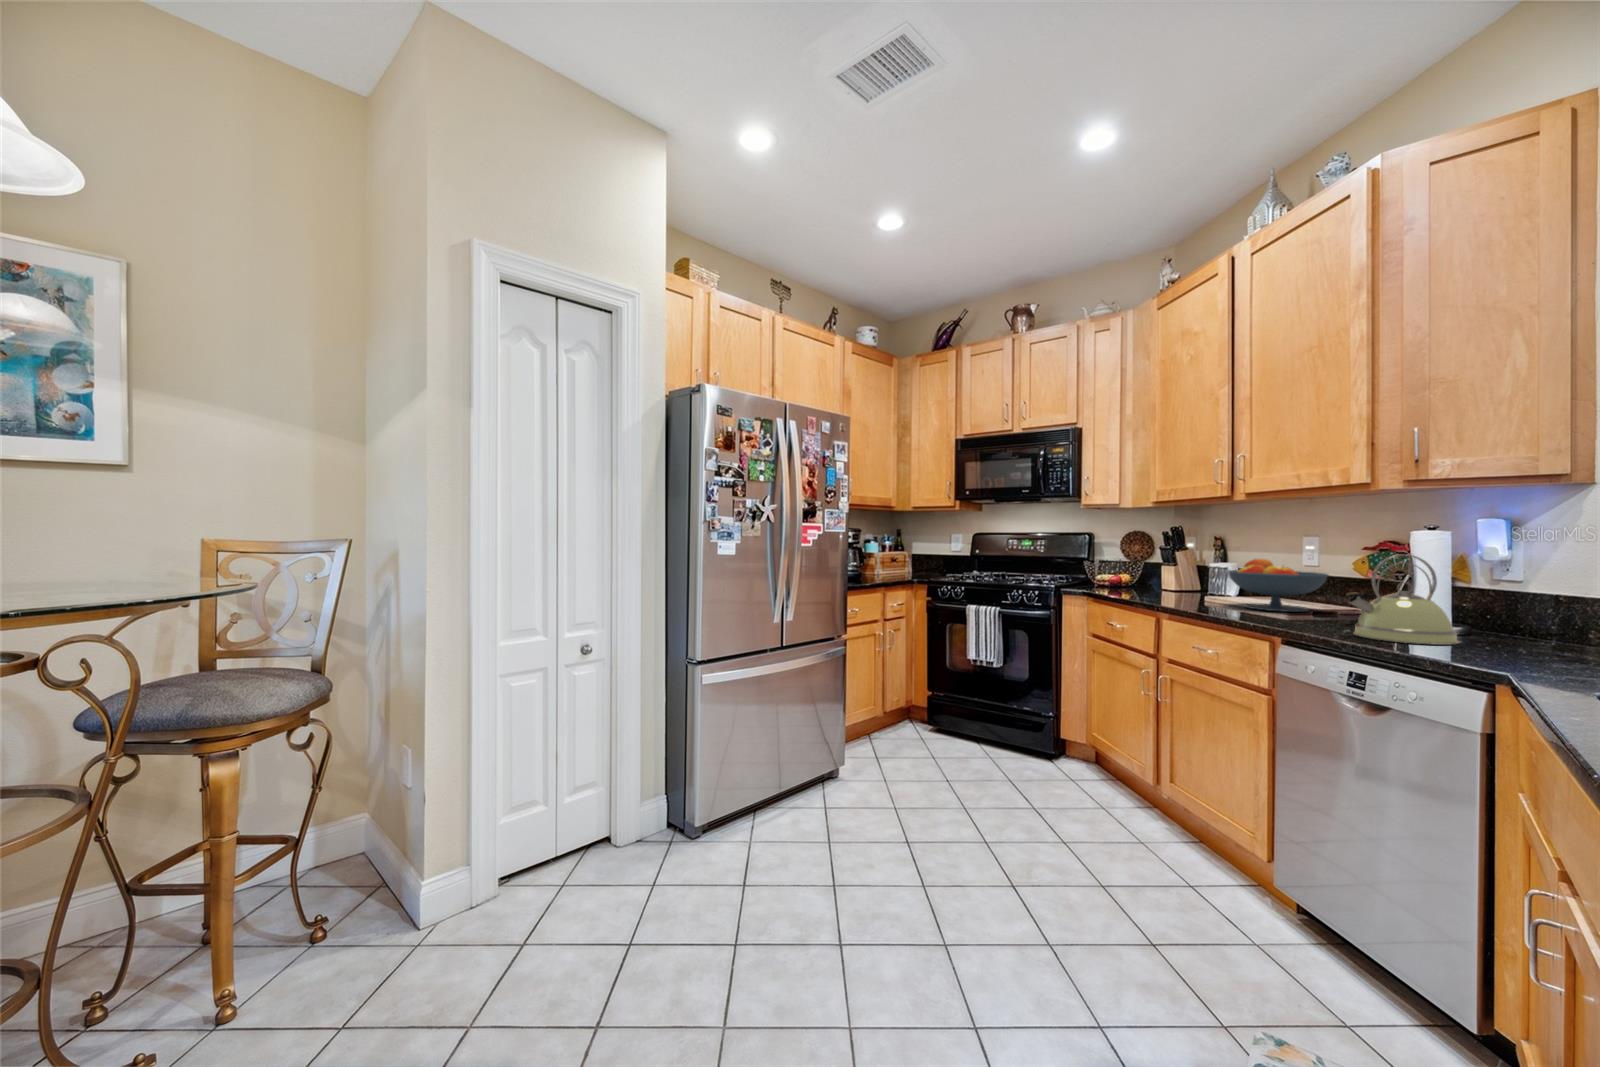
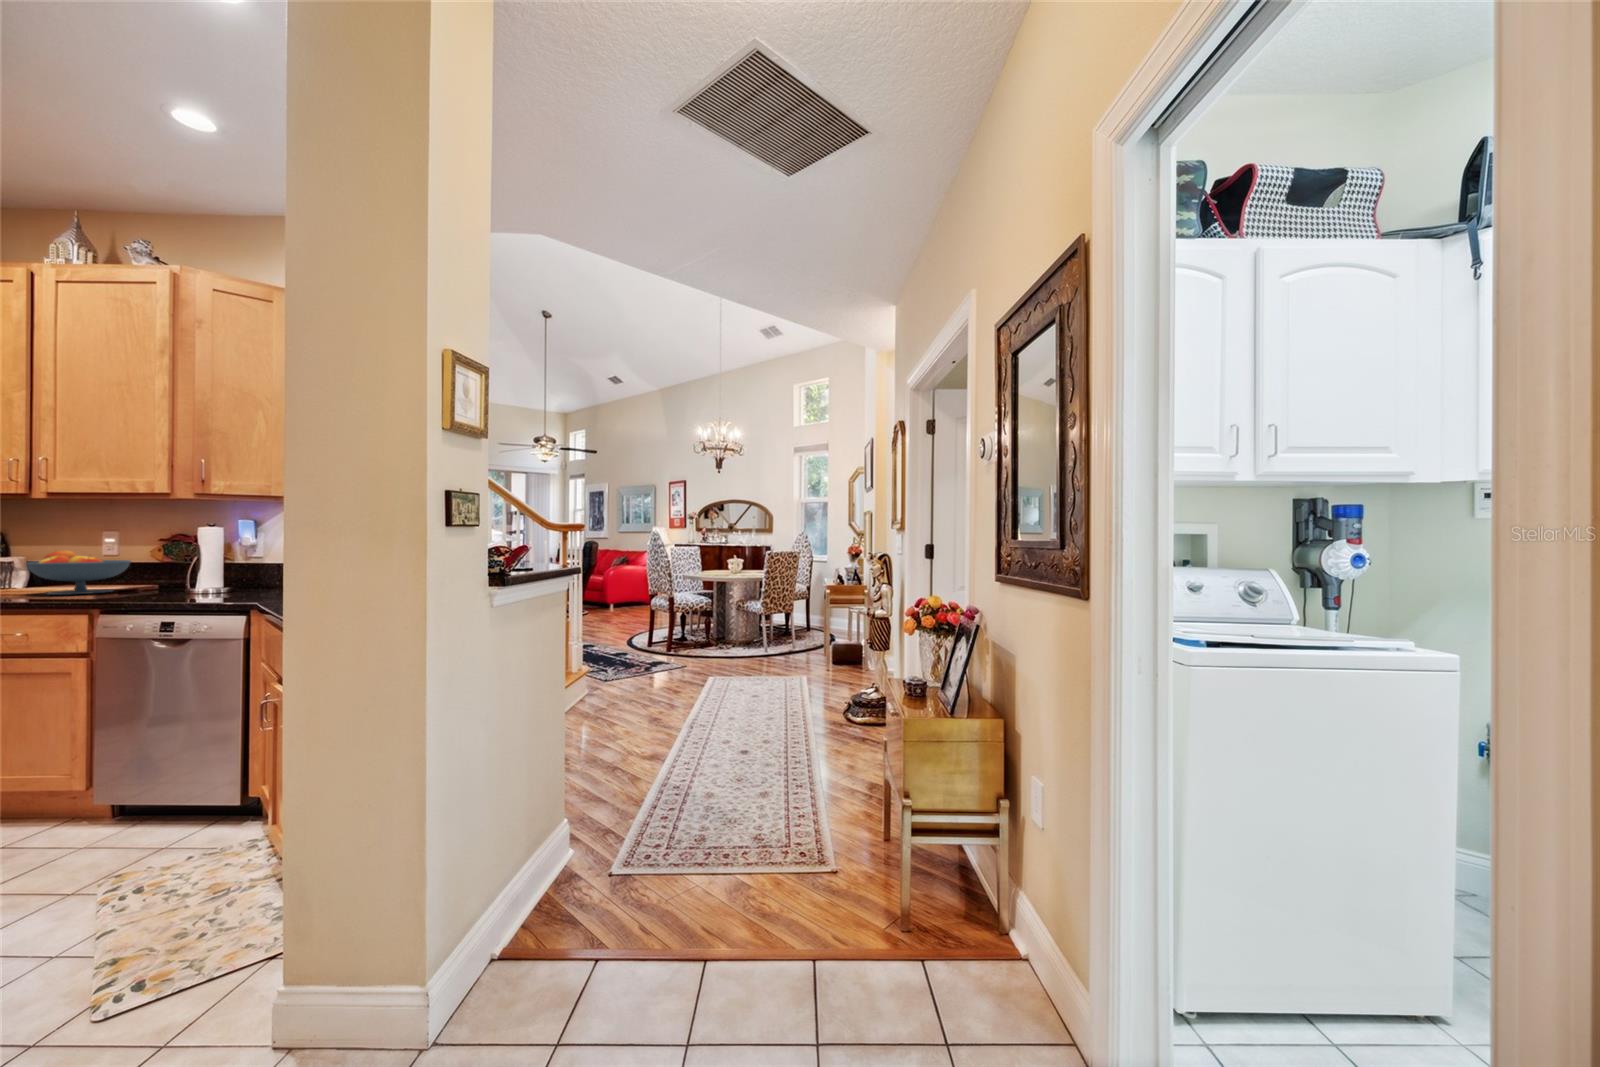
kettle: present [1347,554,1458,645] -> none [155,542,229,600]

